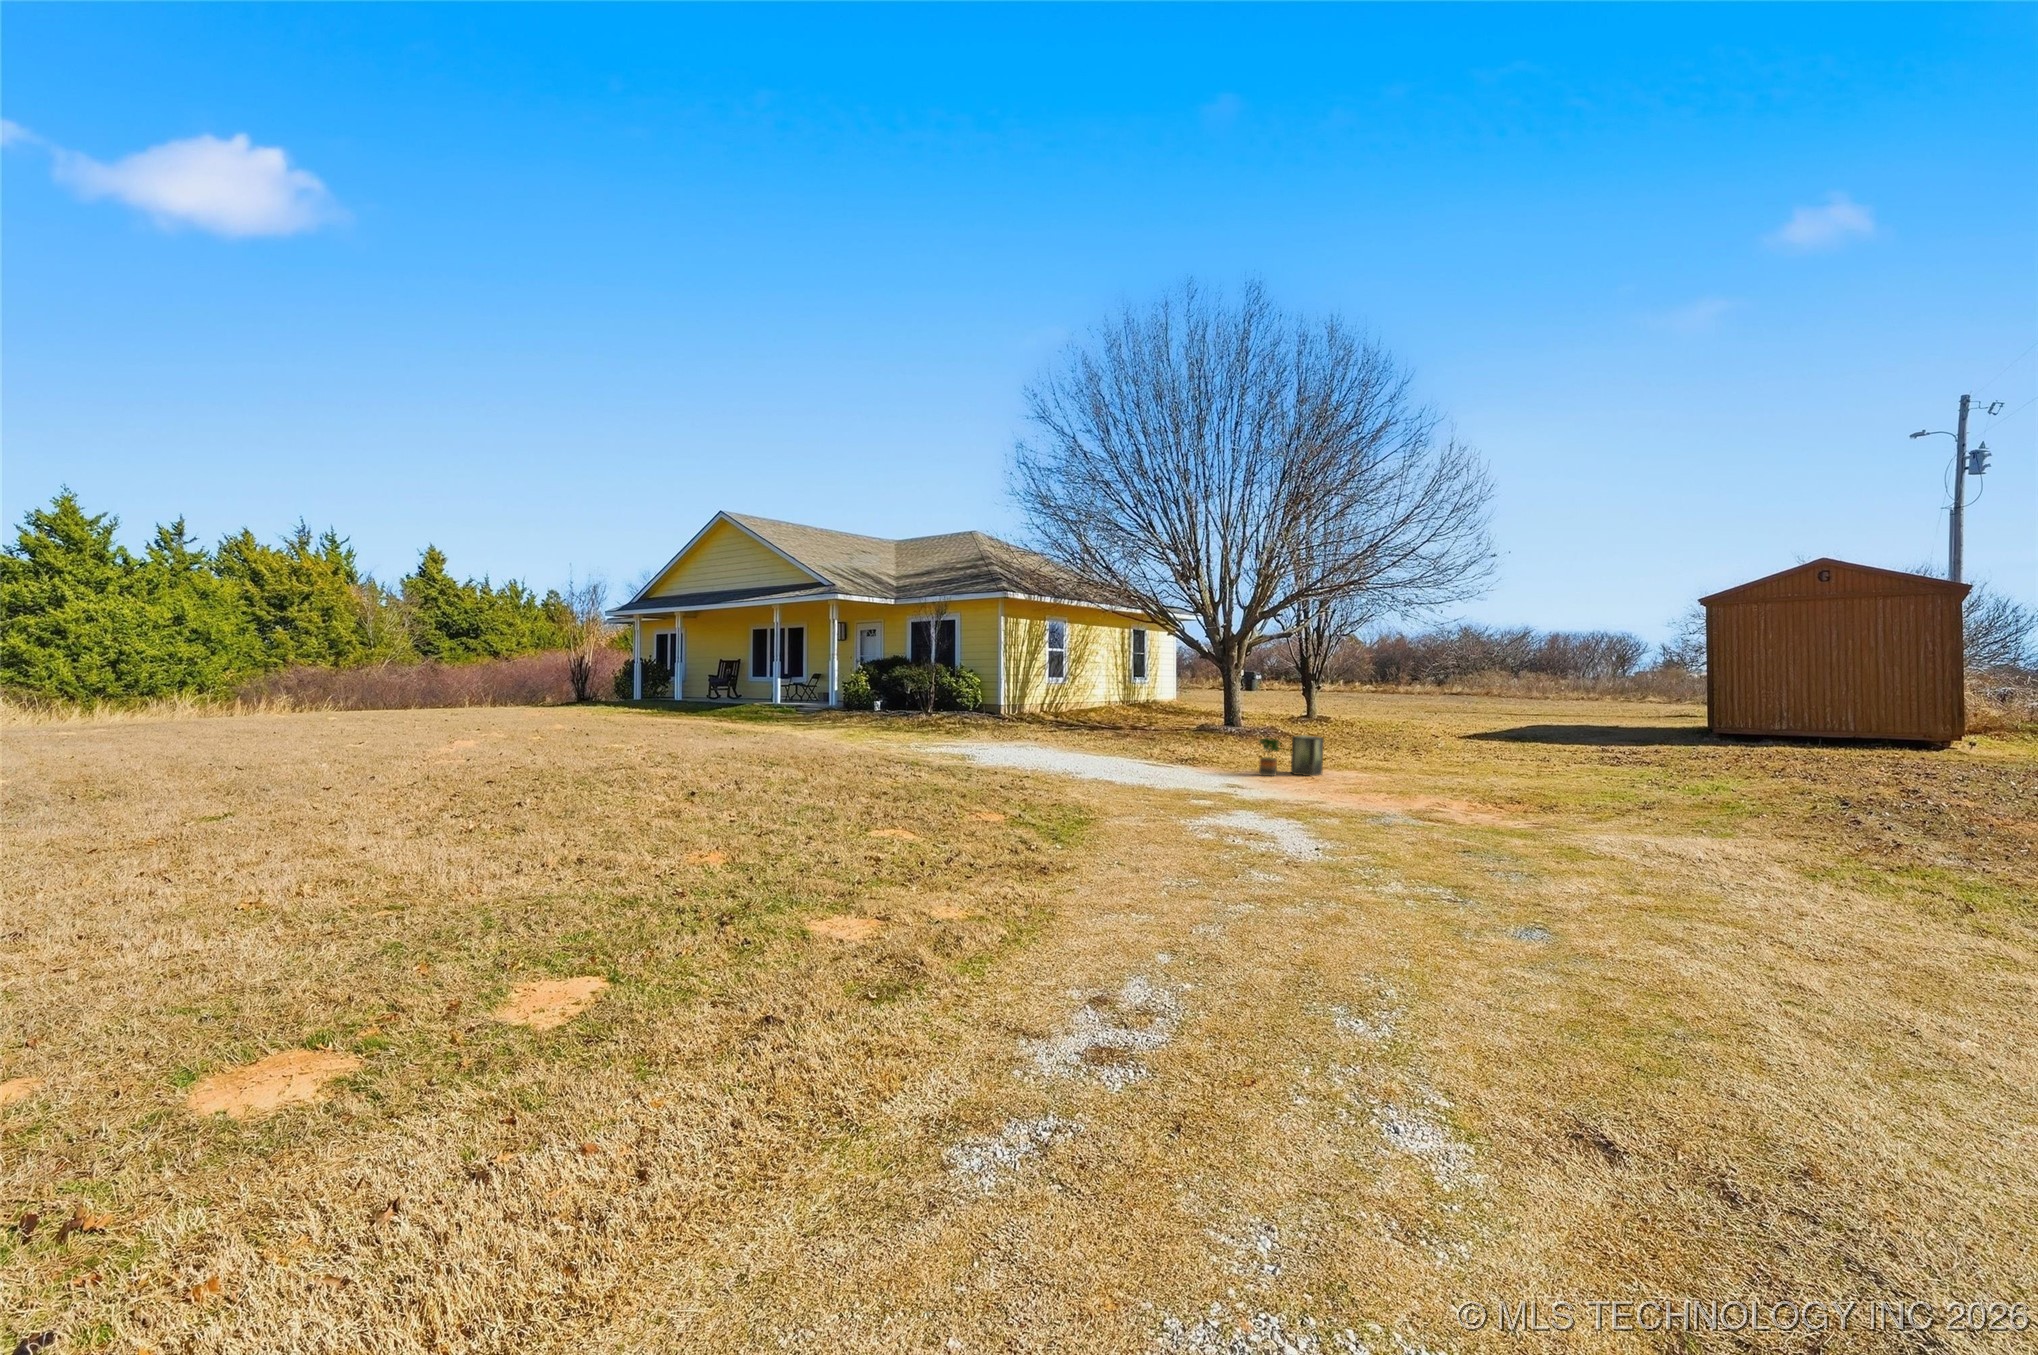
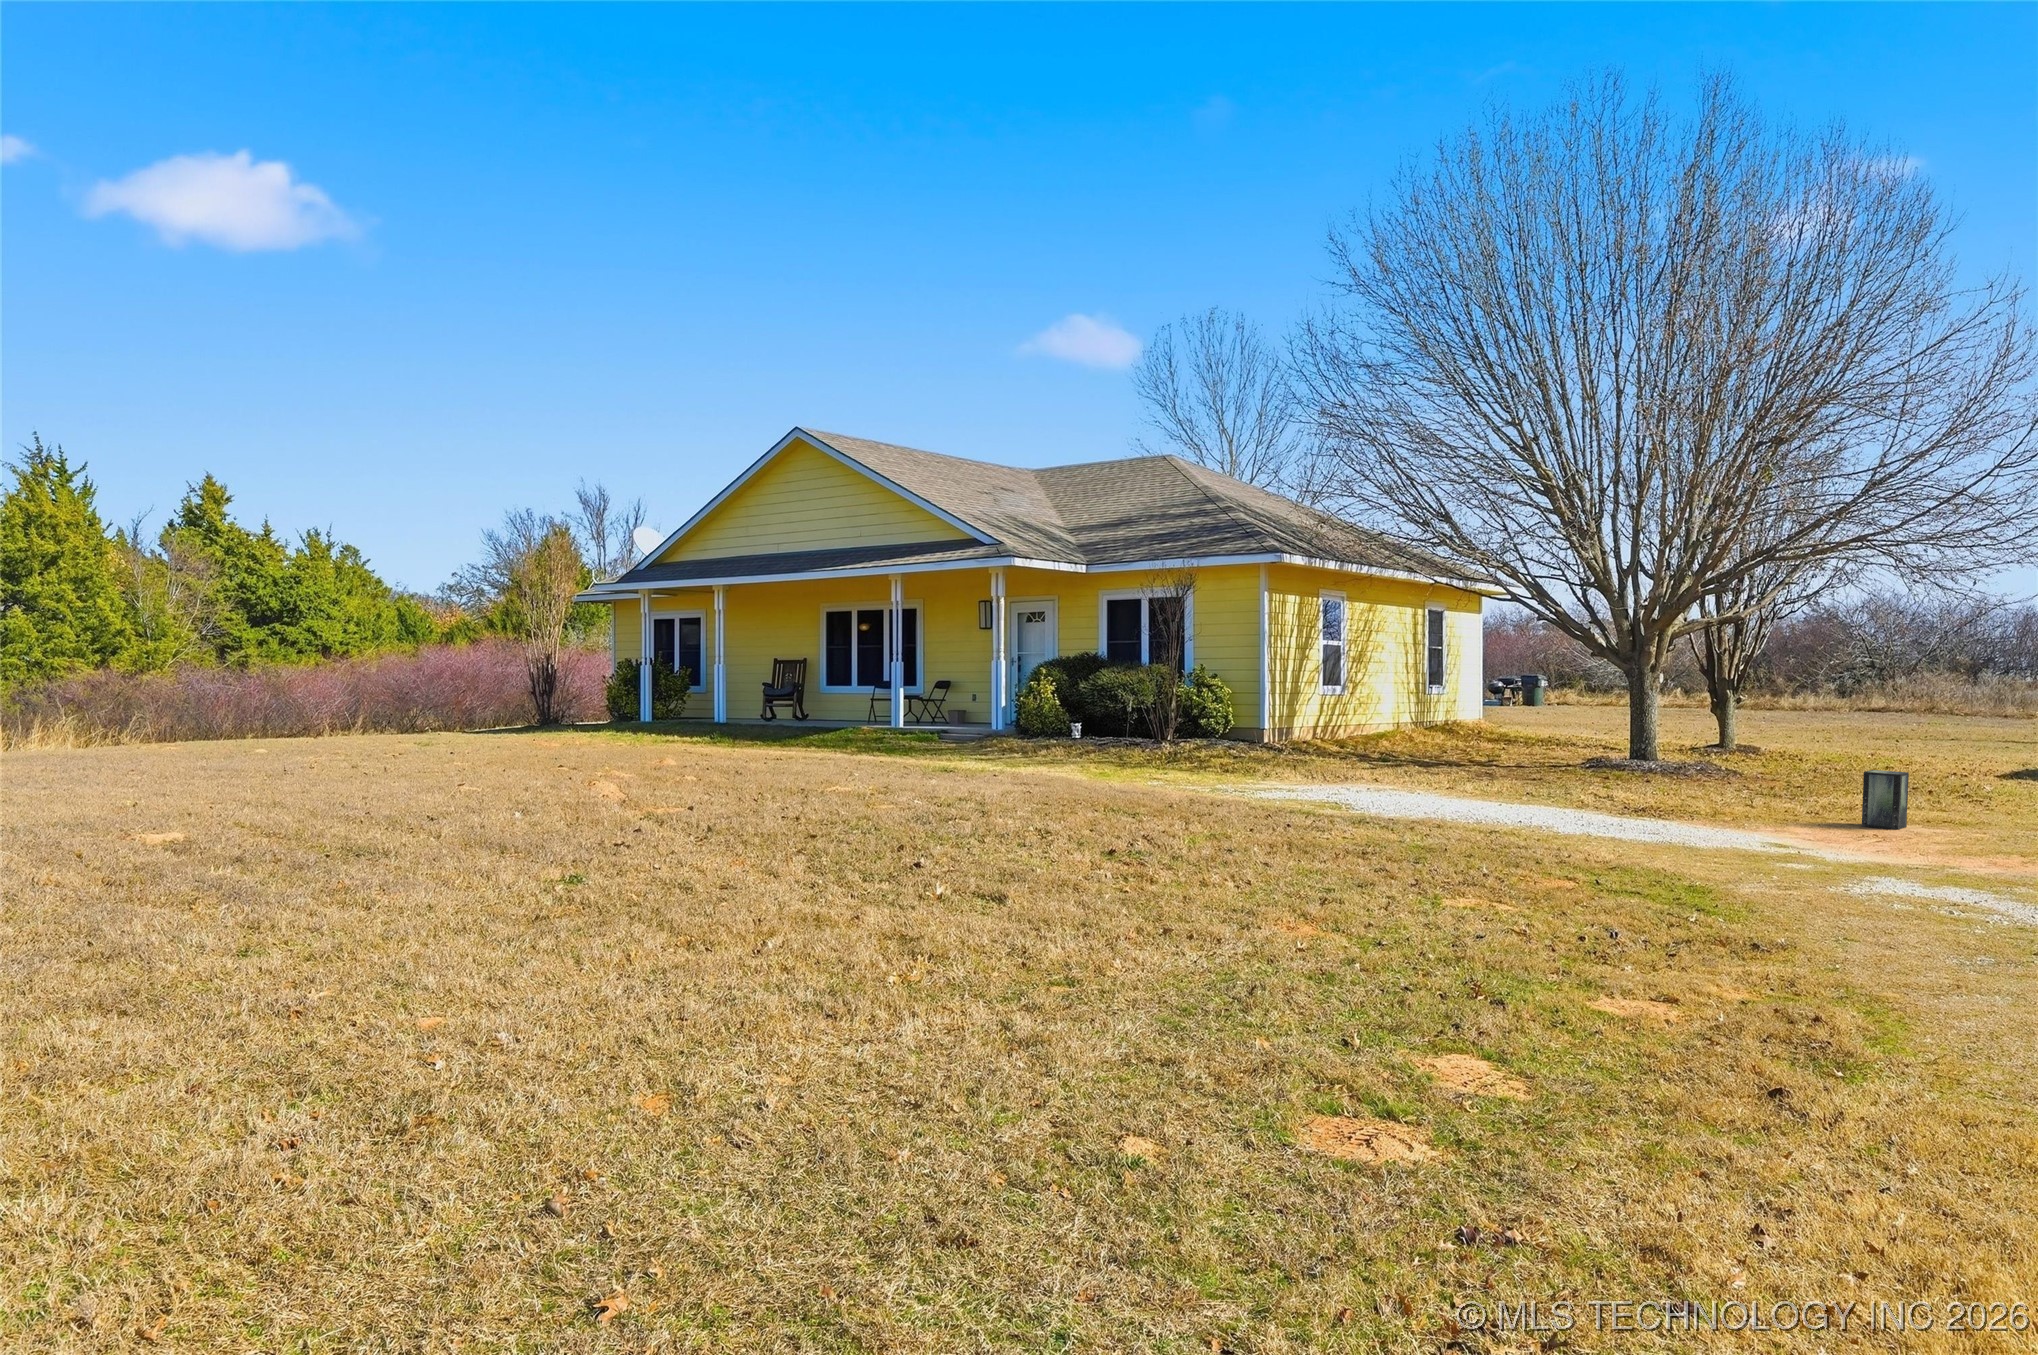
potted tree: present [1258,738,1282,776] -> none [1815,773,1857,830]

